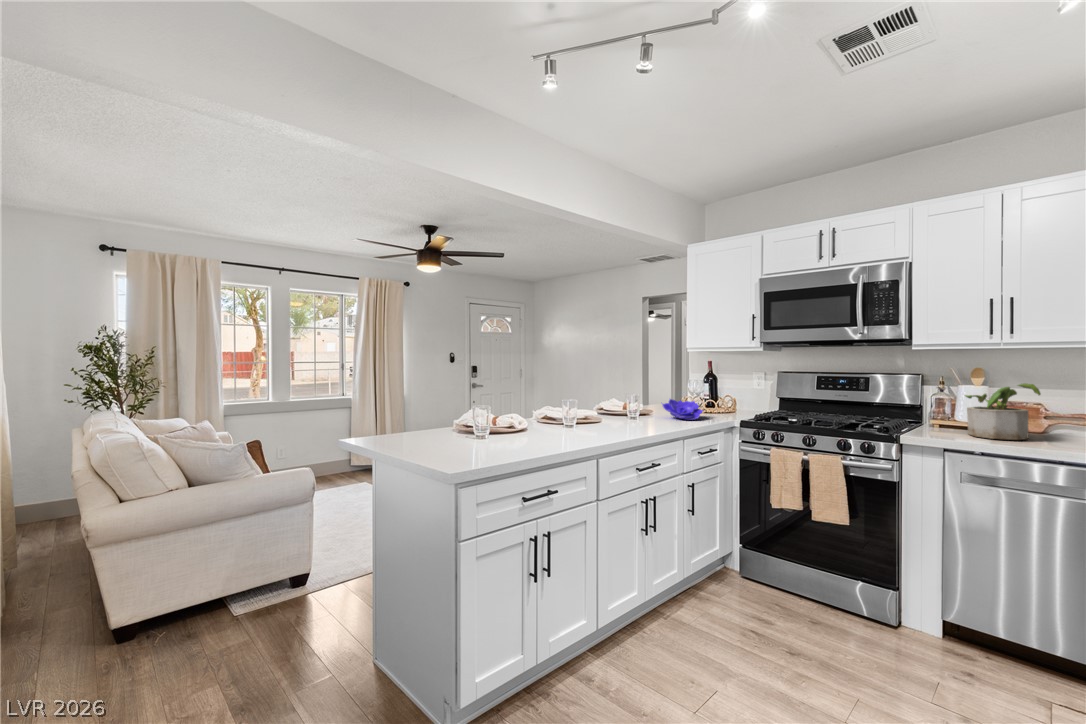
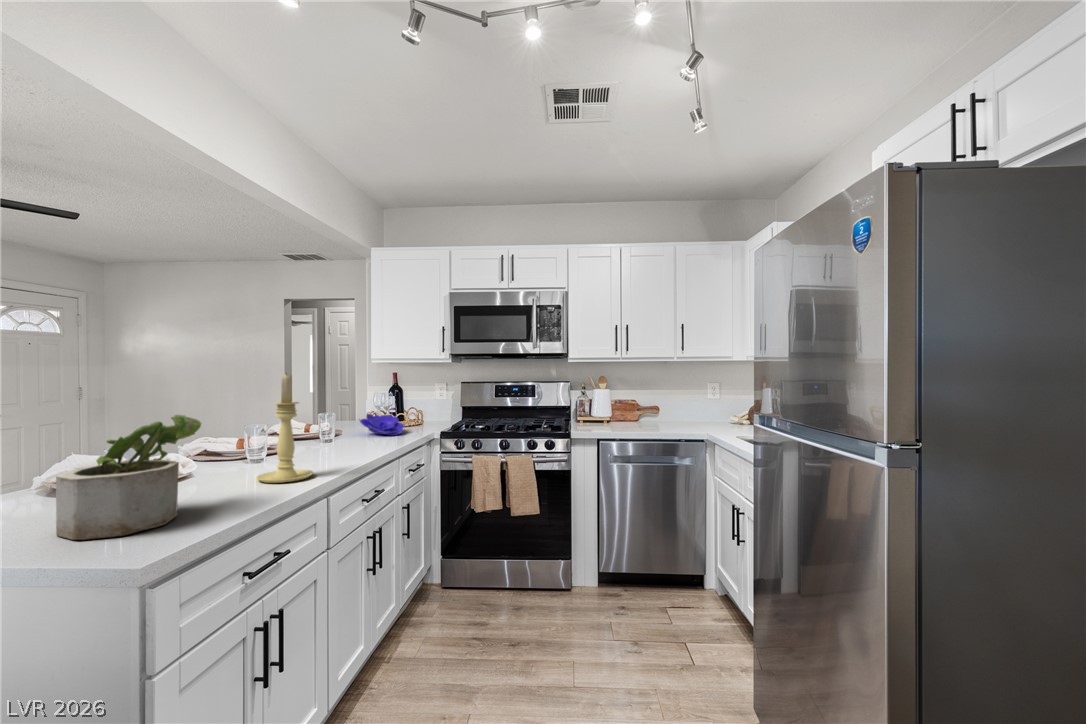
candle holder: none [550,361,588,442] -> present [256,374,313,483]
potted plant: present [965,383,1041,440] -> present [56,415,201,540]

